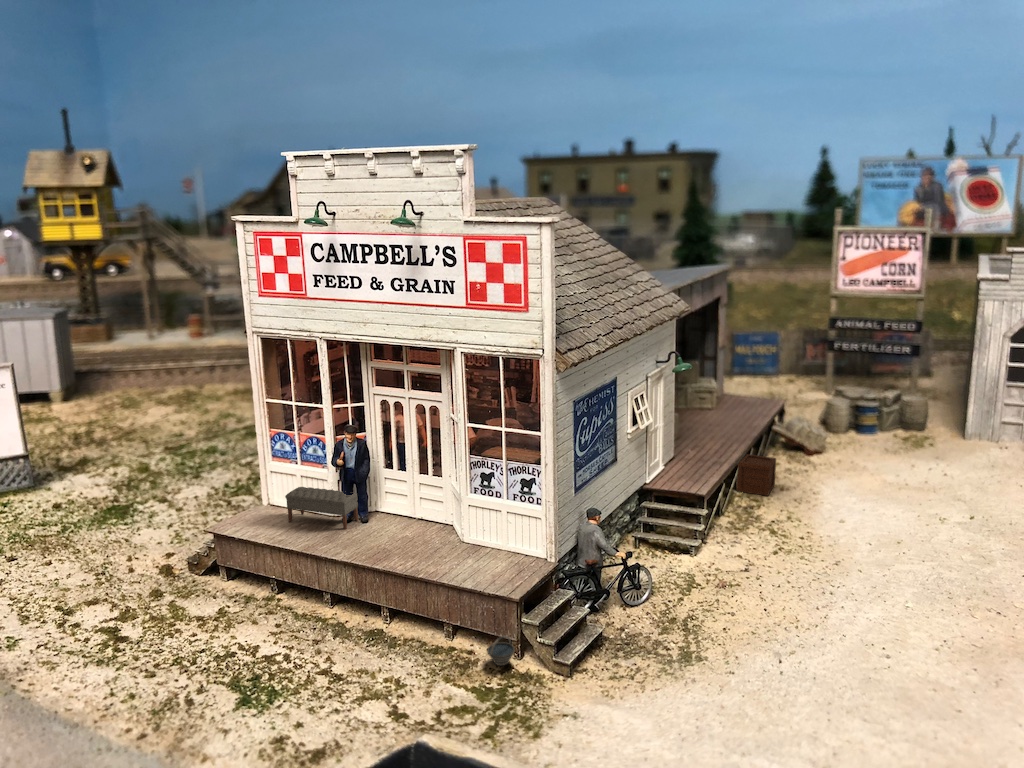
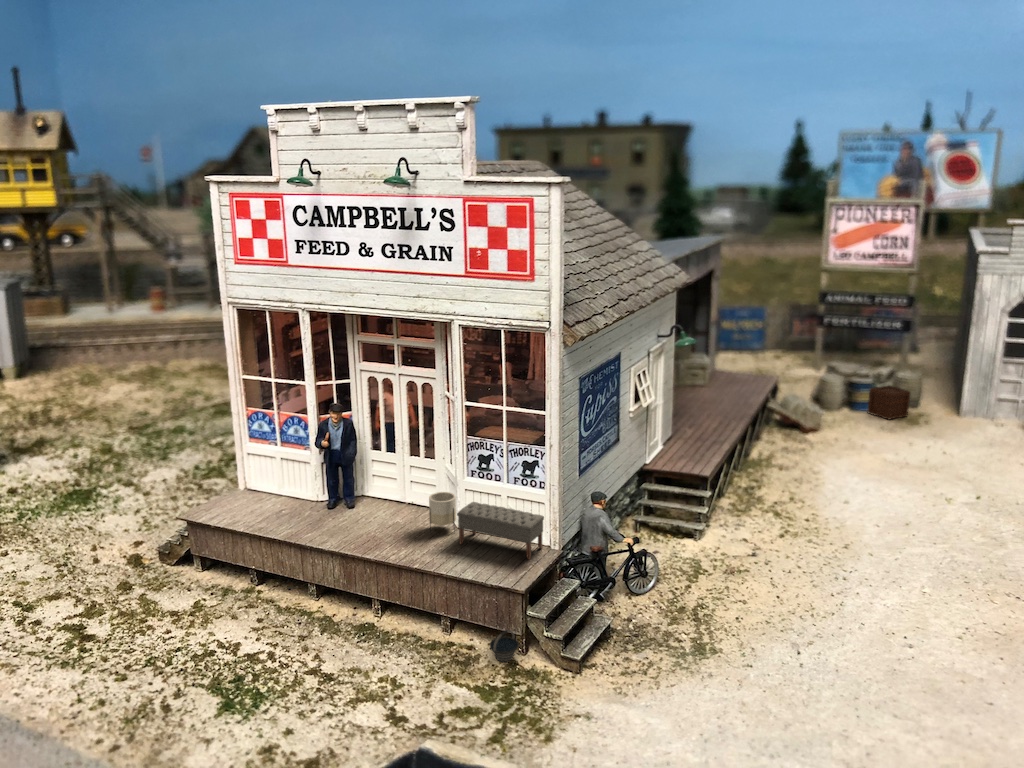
wooden crate: present [737,454,776,496] -> present [867,386,910,420]
bench: present [285,487,358,529] -> present [457,502,544,560]
planter: none [435,507,461,546] -> present [429,492,456,532]

